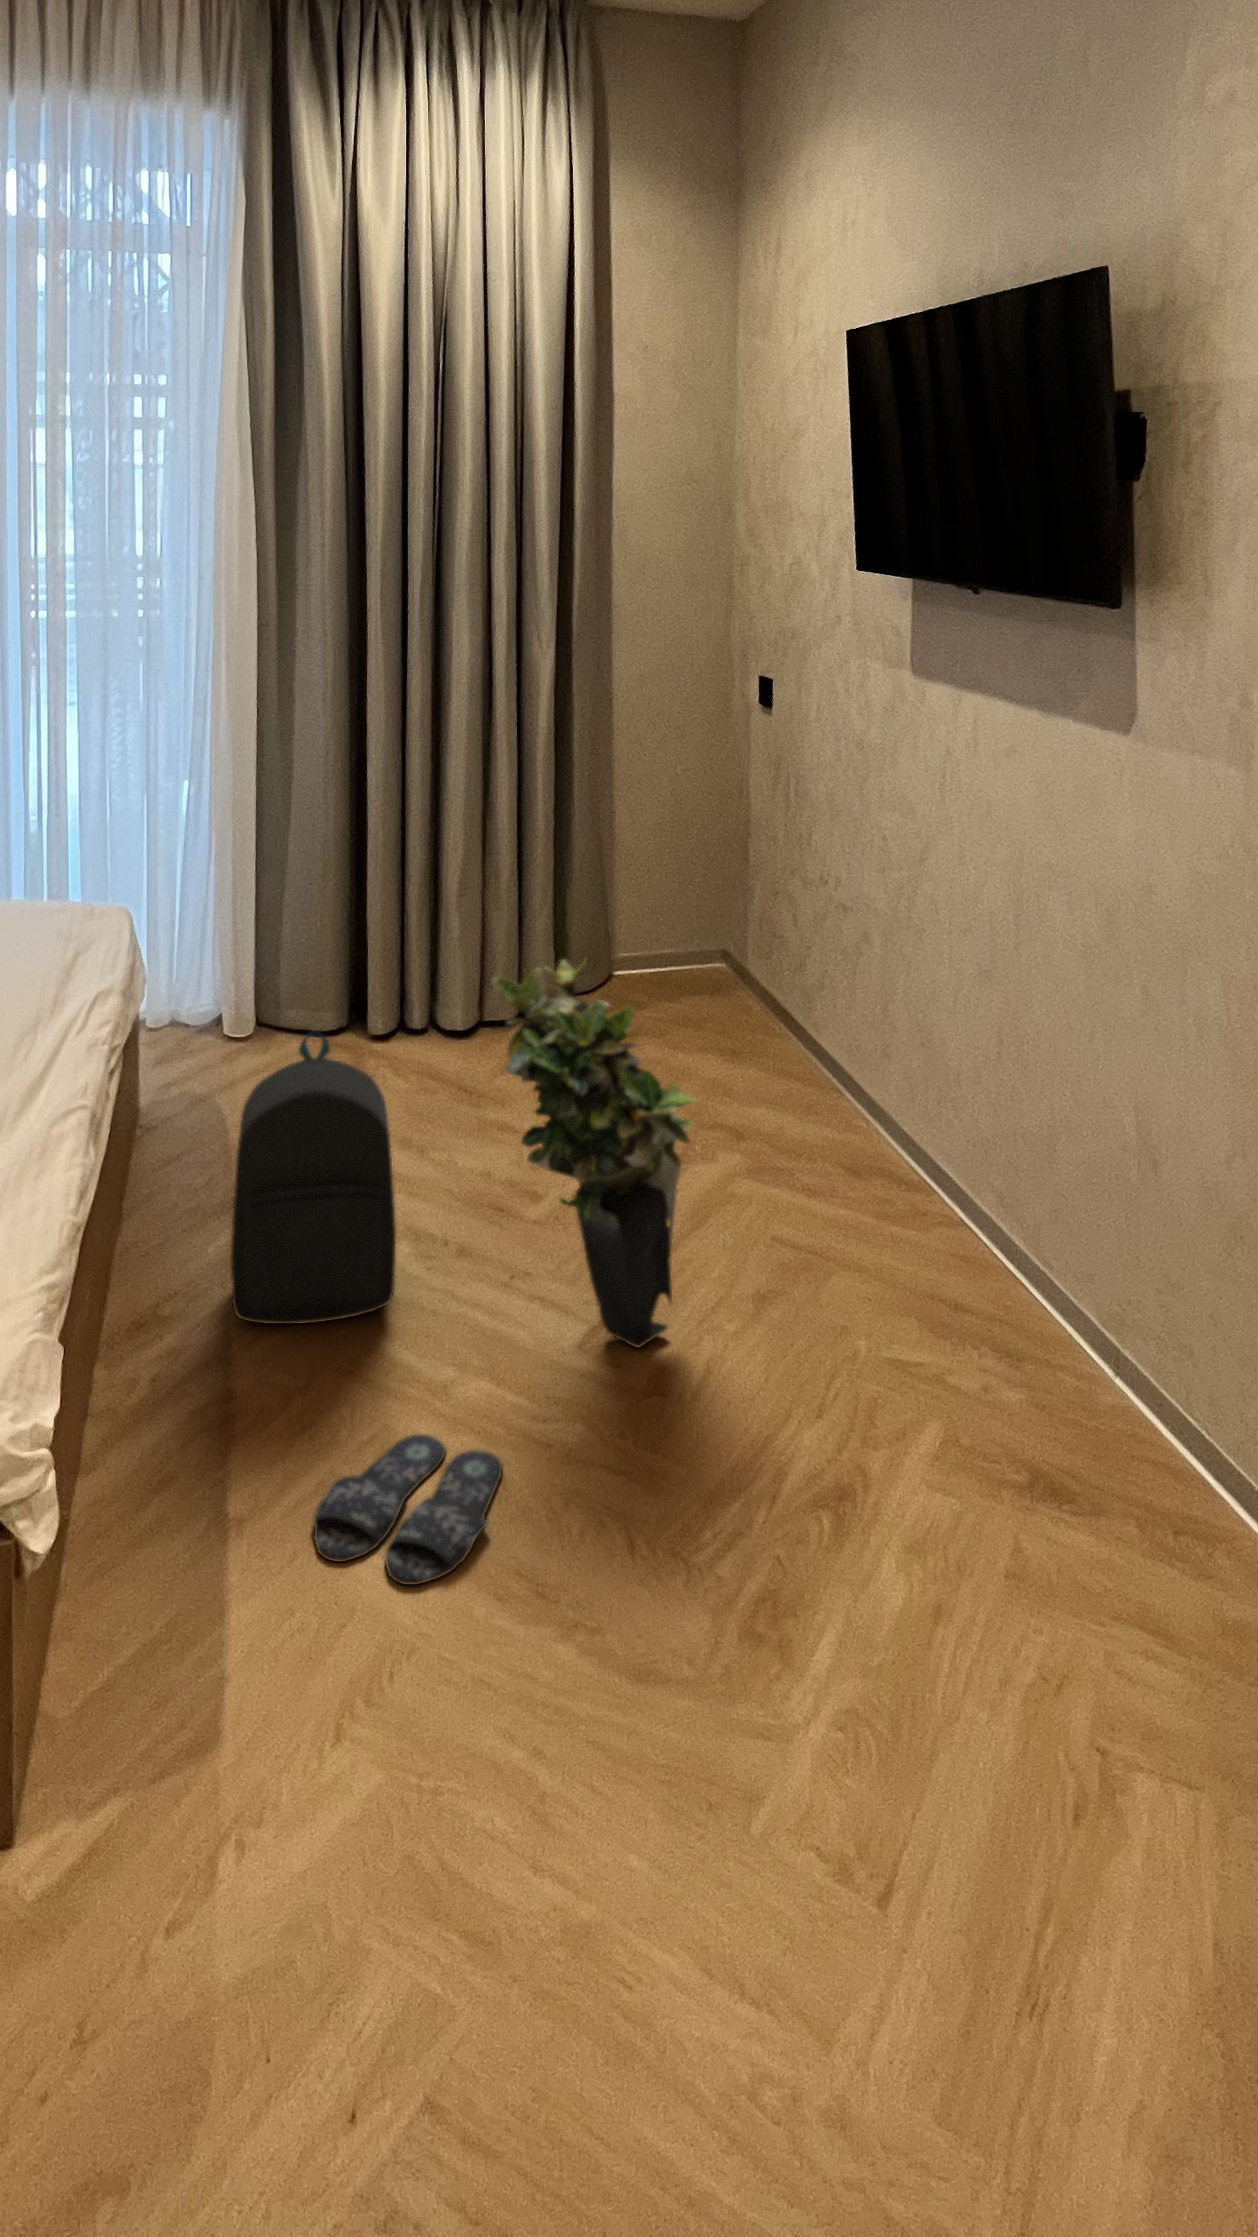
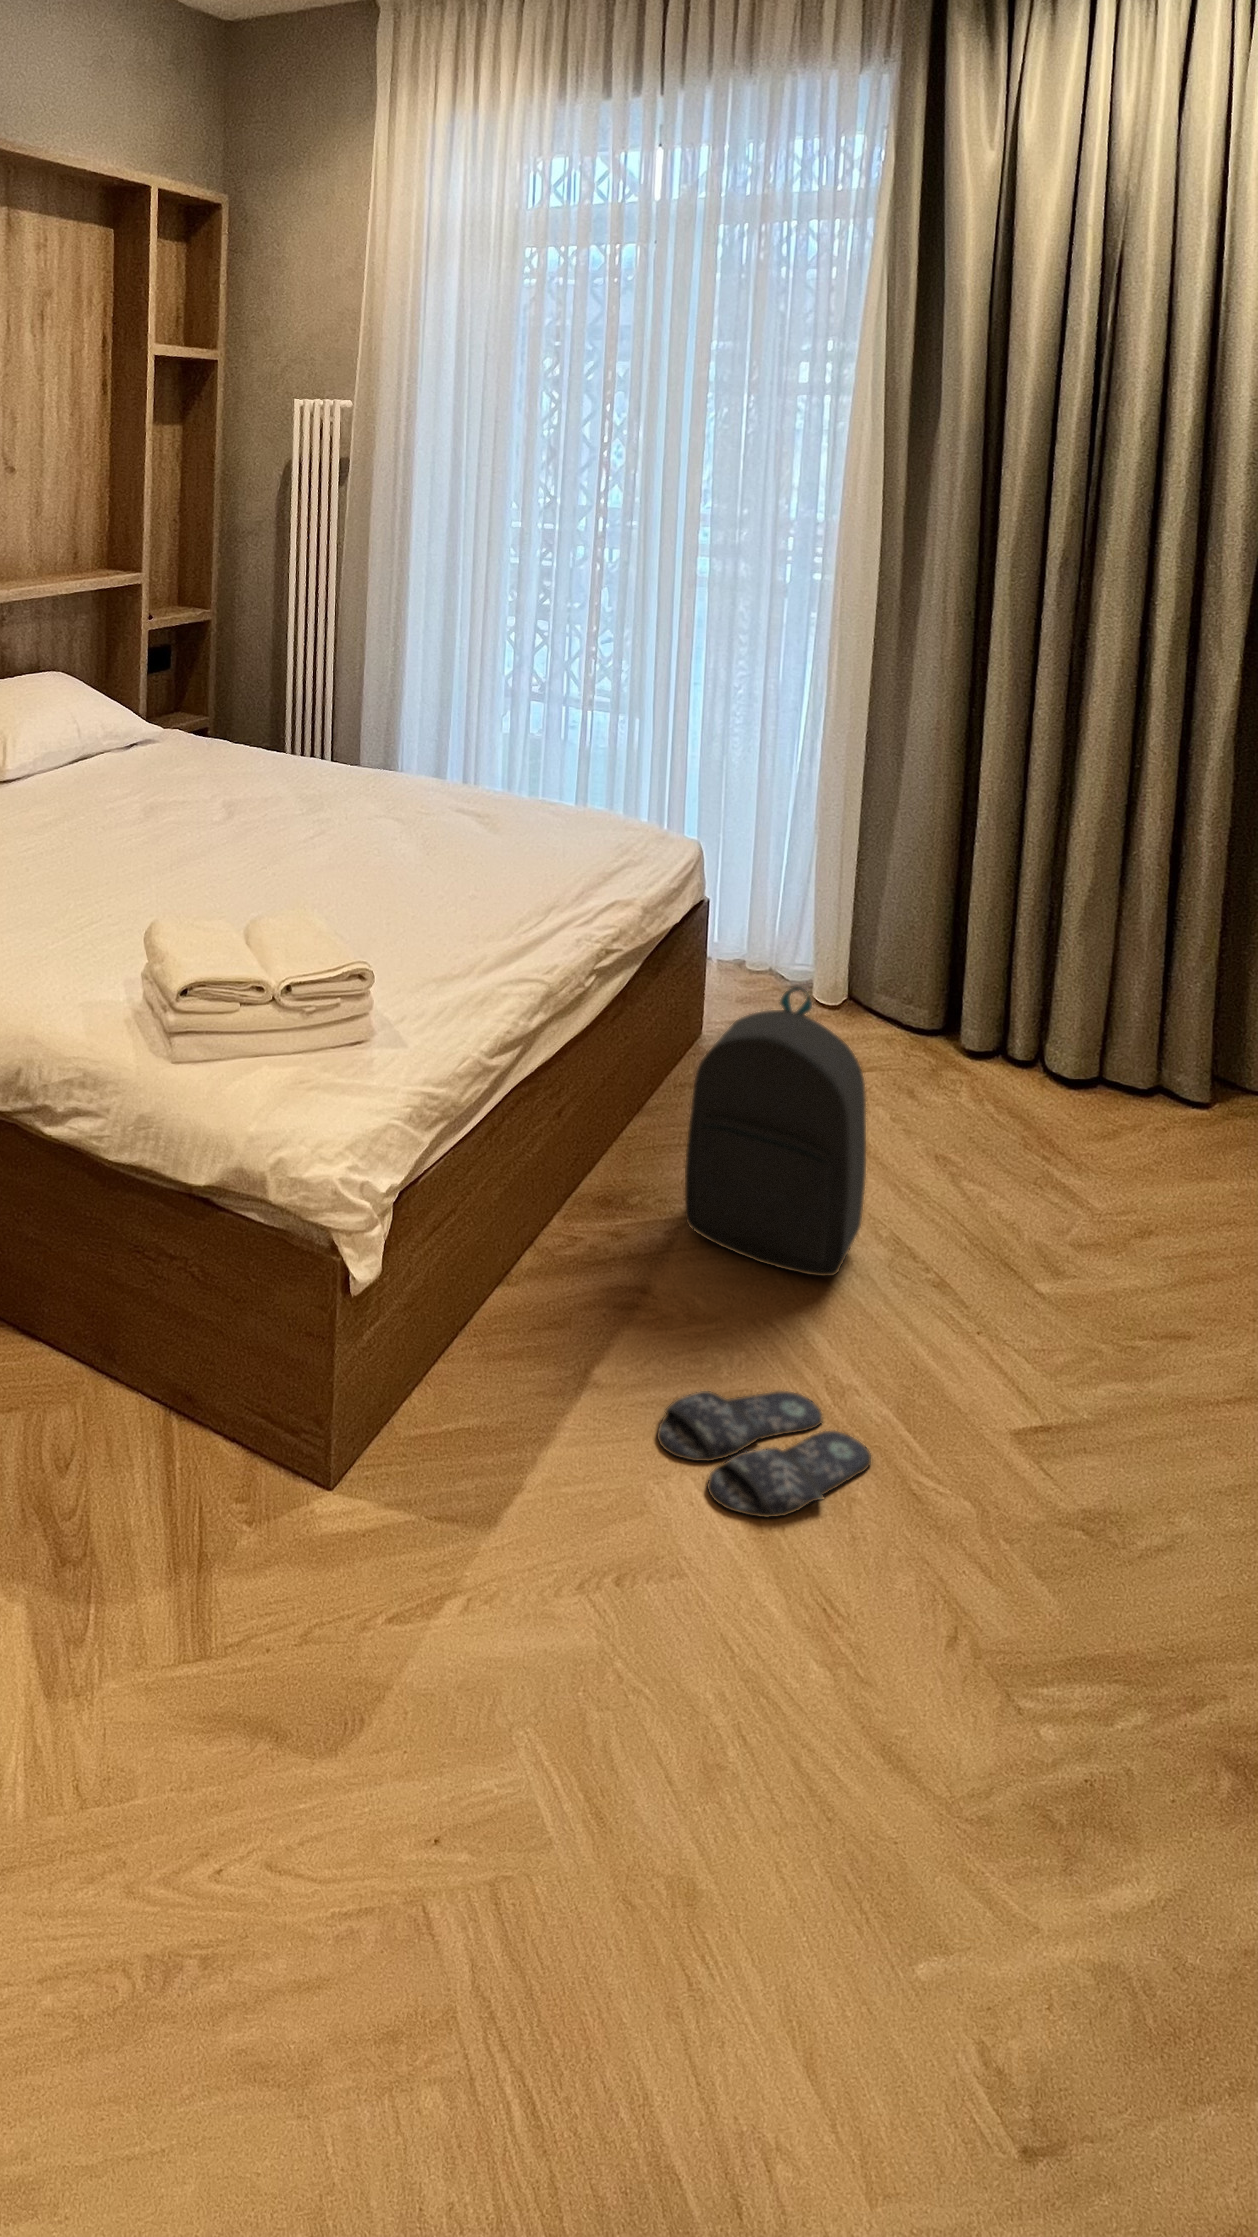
potted plant: present [493,960,694,1348] -> none [958,982,1209,1439]

